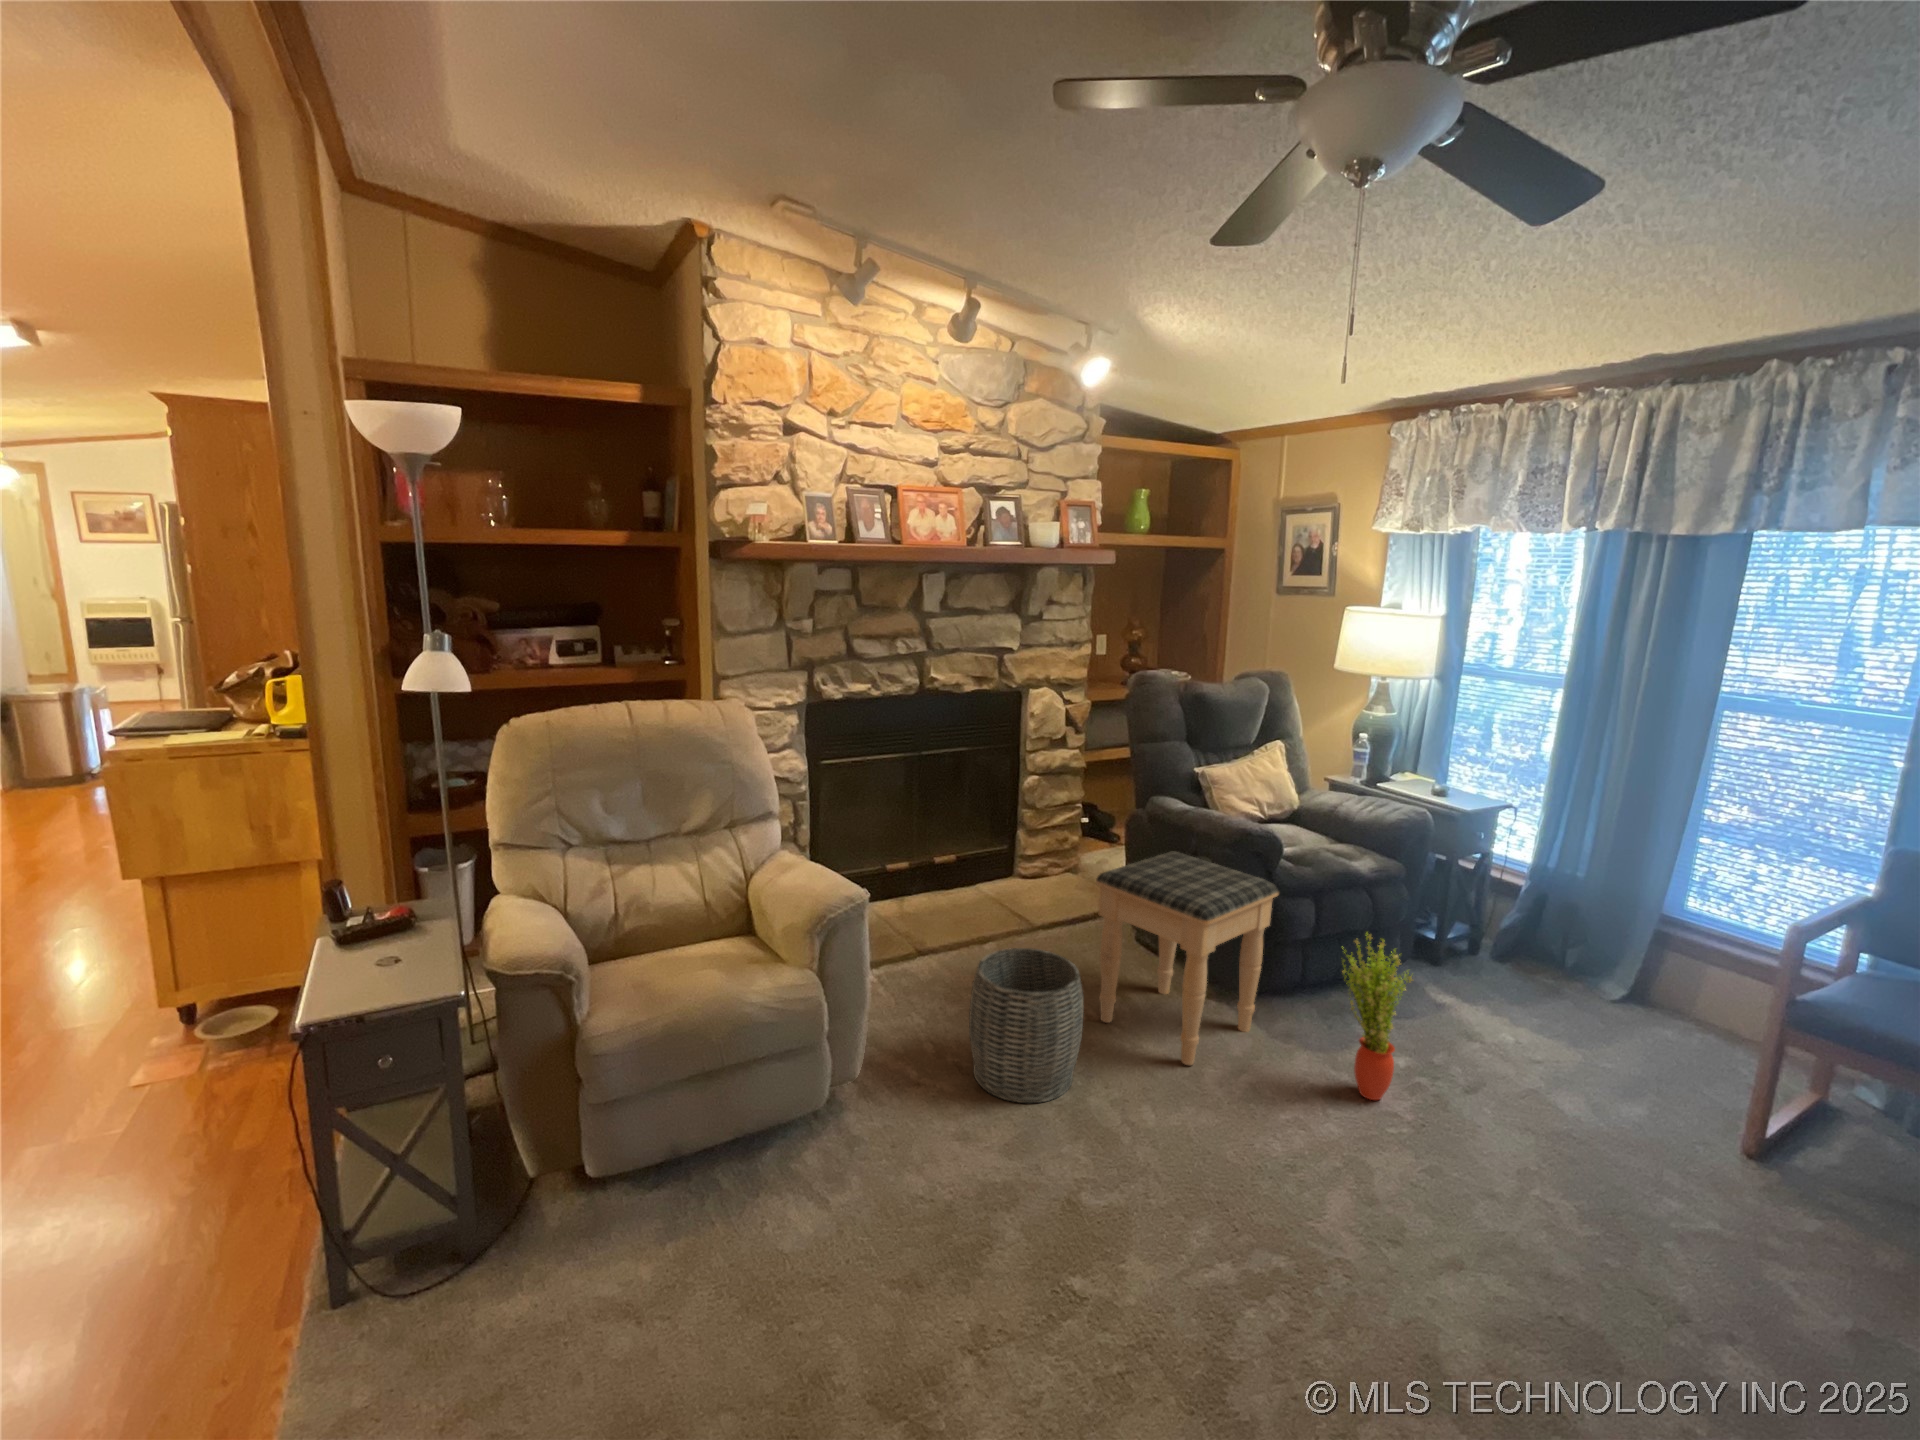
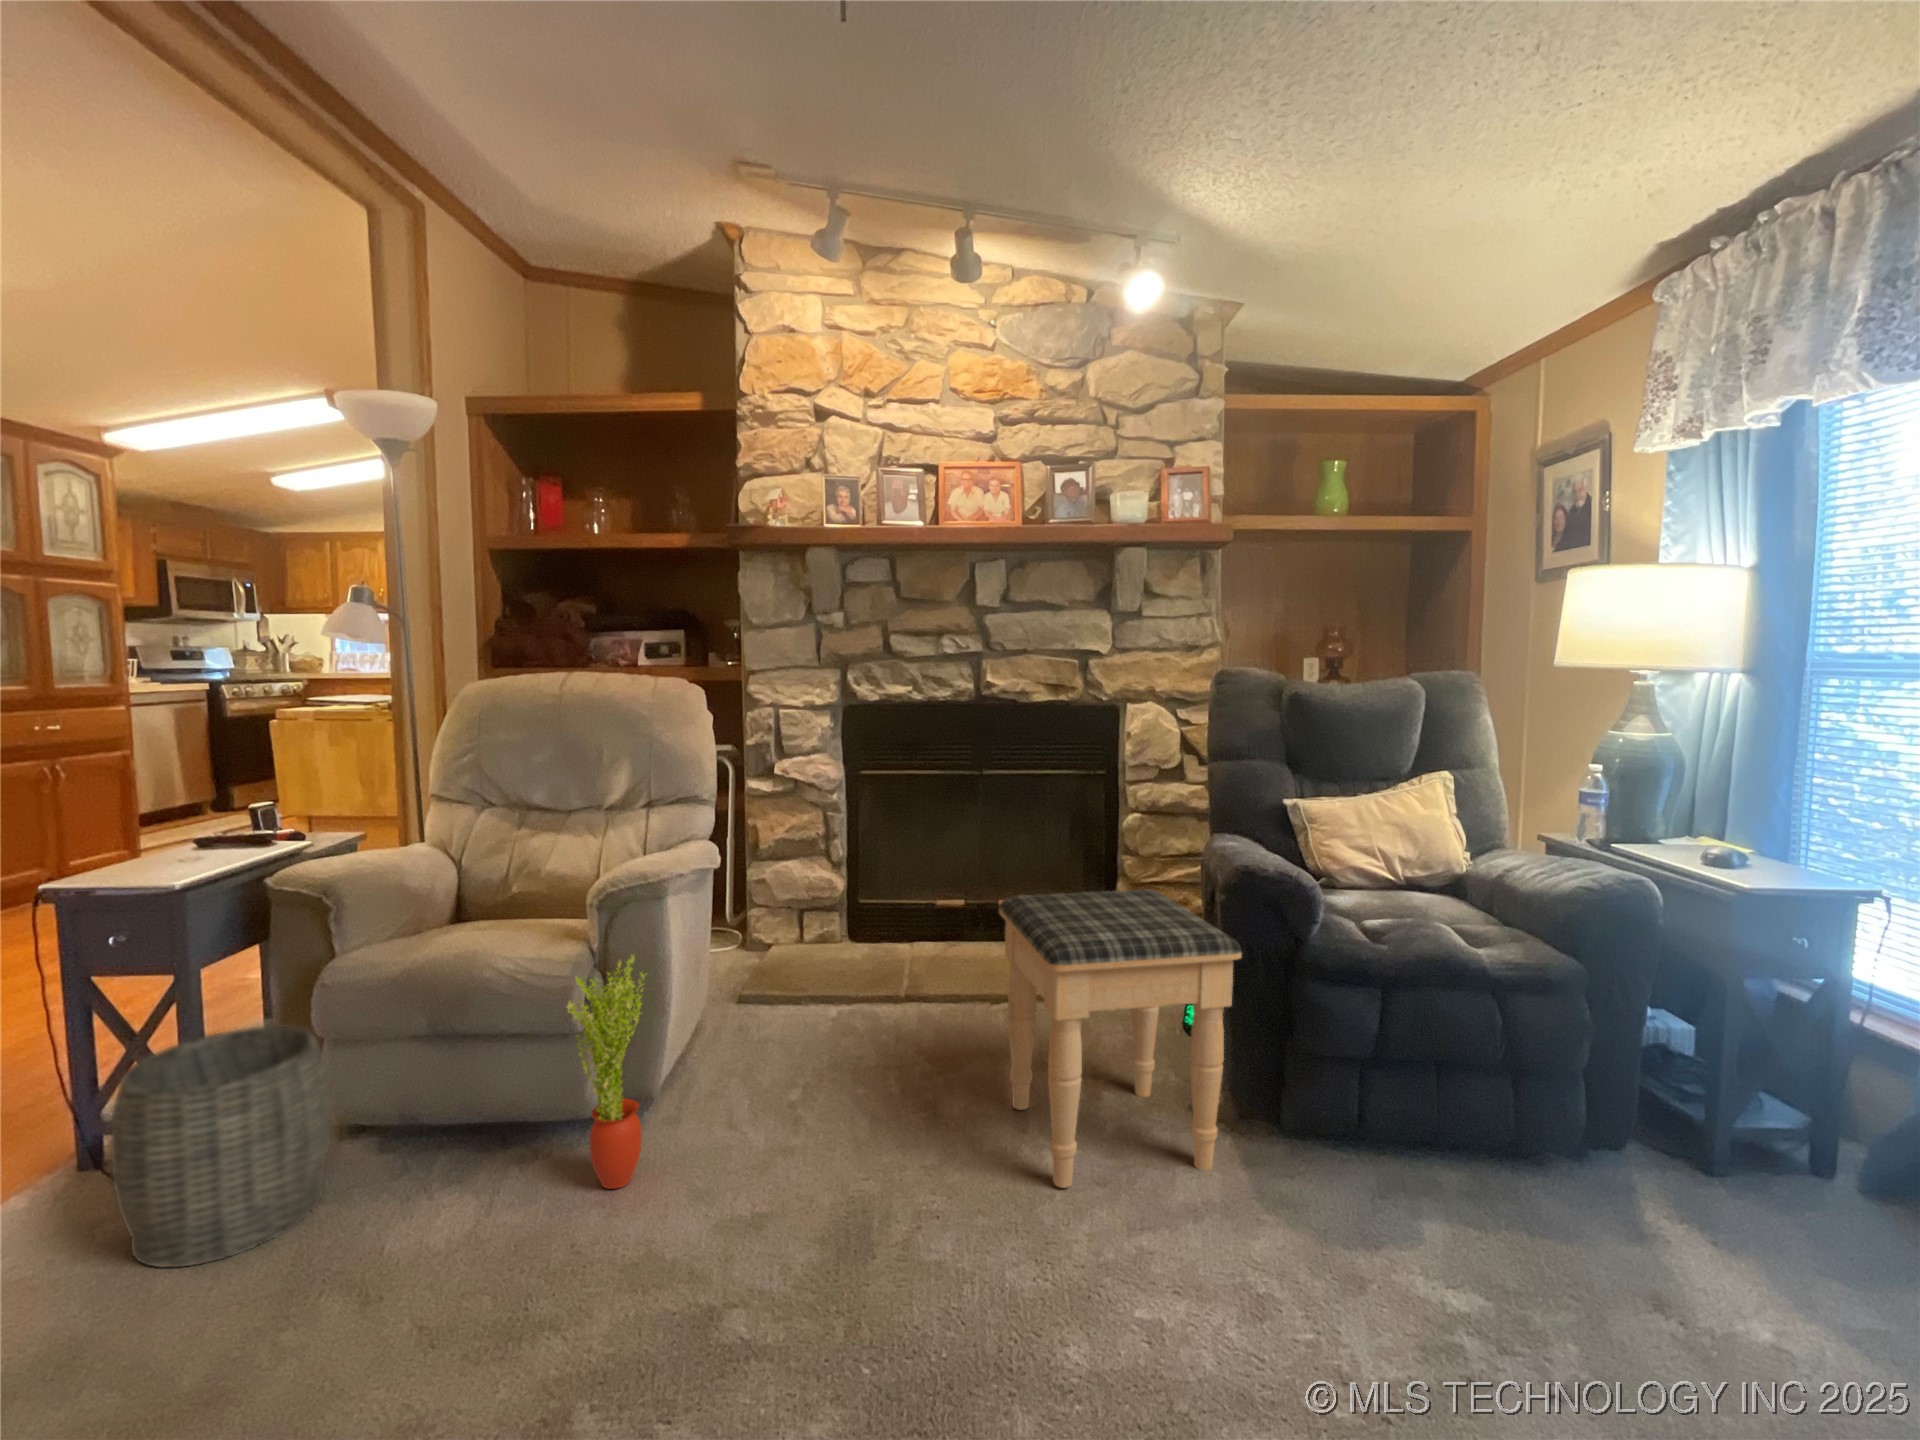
potted plant: present [1342,934,1412,1100] -> present [567,955,645,1189]
woven basket: present [969,948,1084,1103] -> present [111,1026,331,1267]

